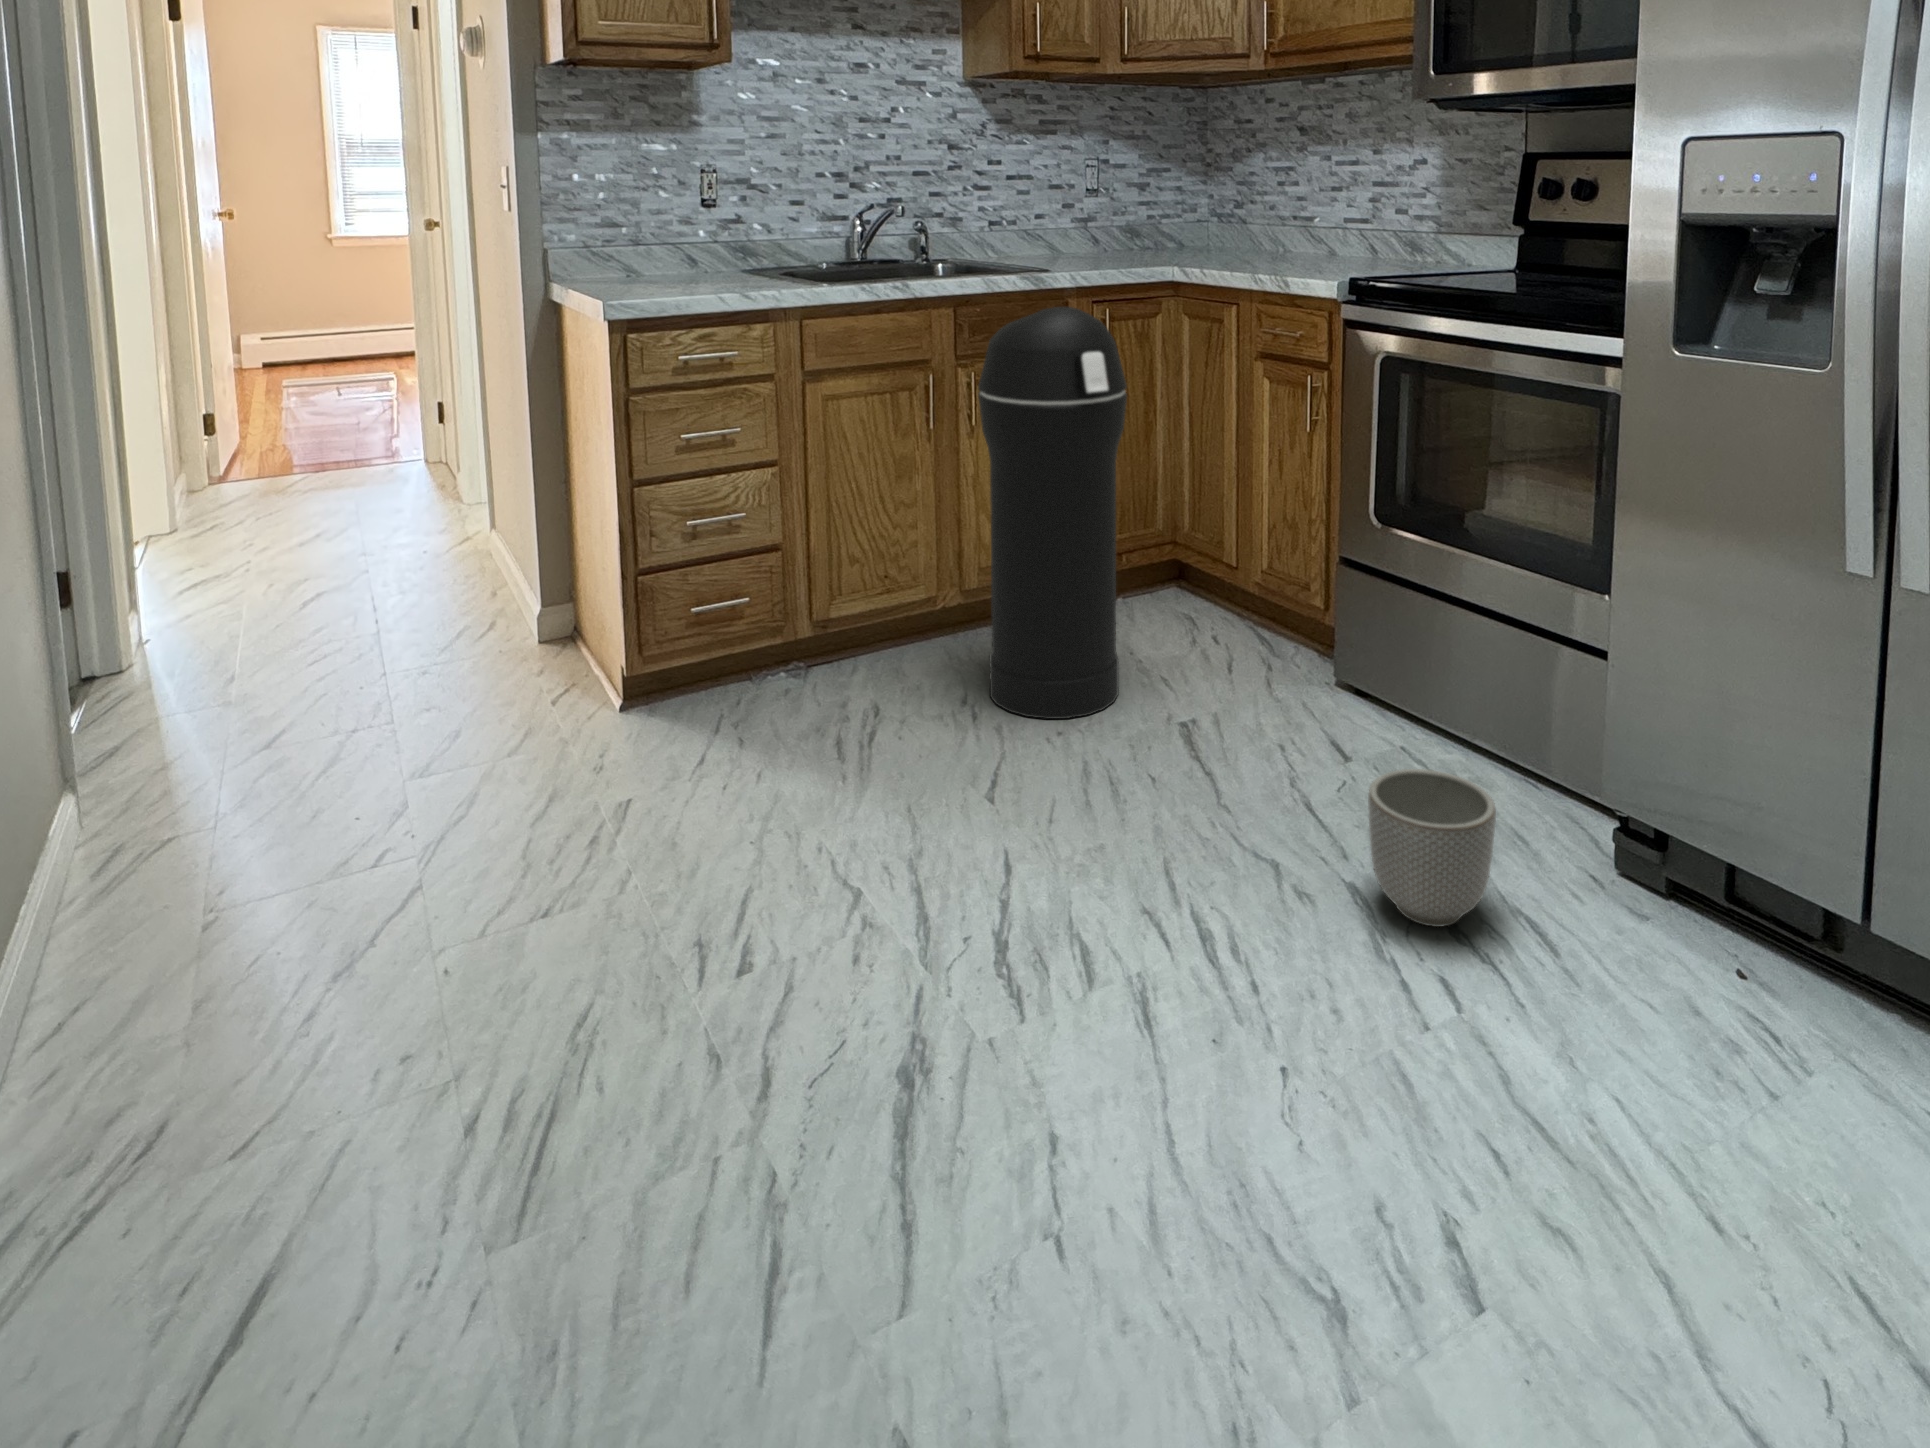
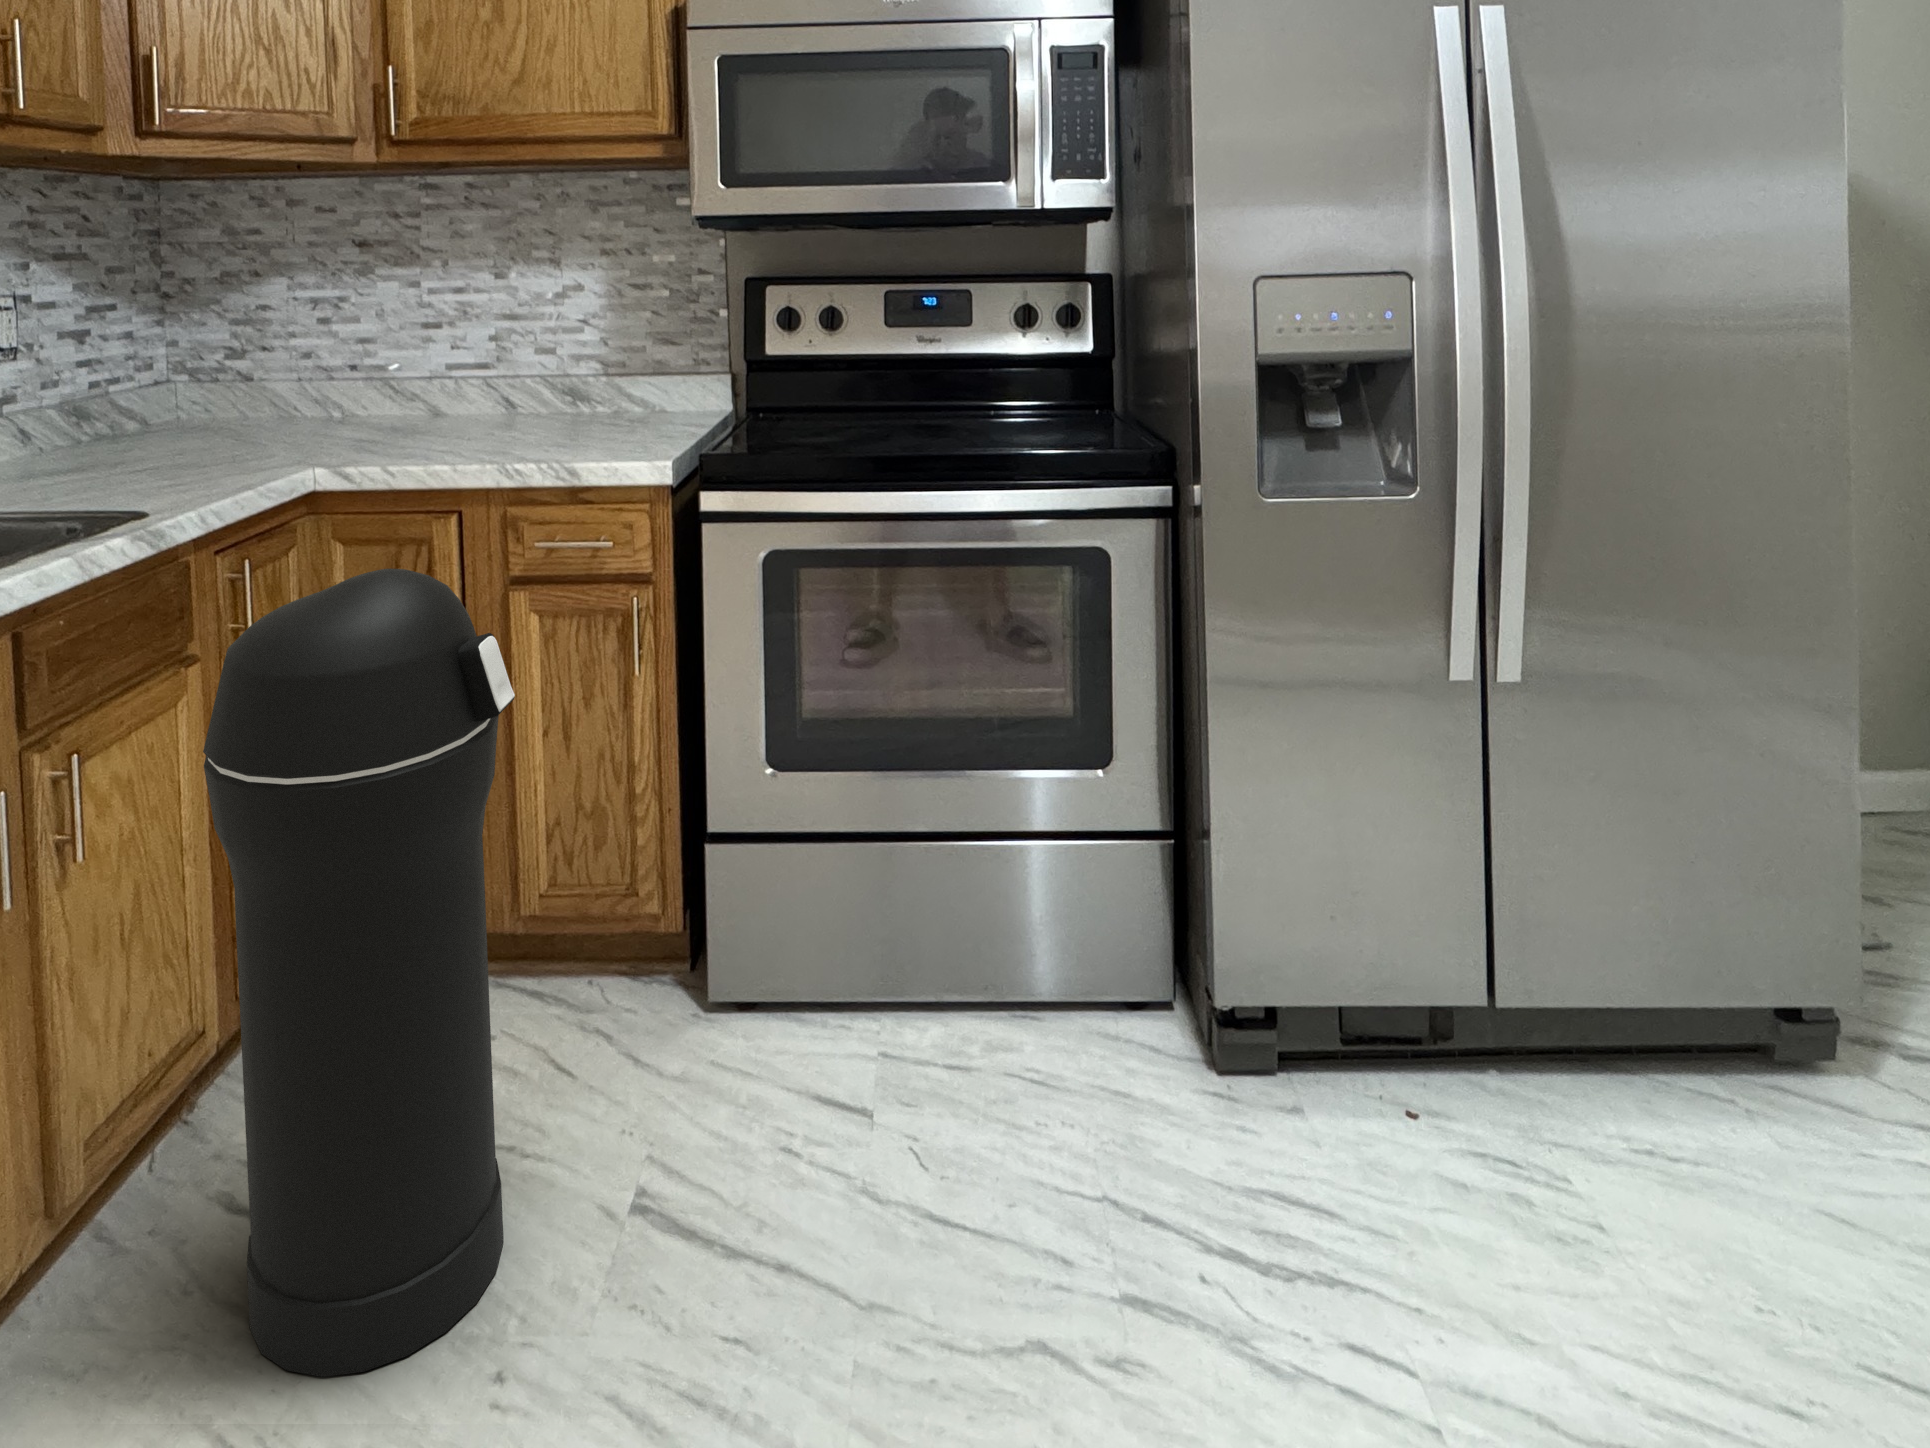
planter: present [1368,769,1496,927] -> none [1114,1034,1268,1251]

